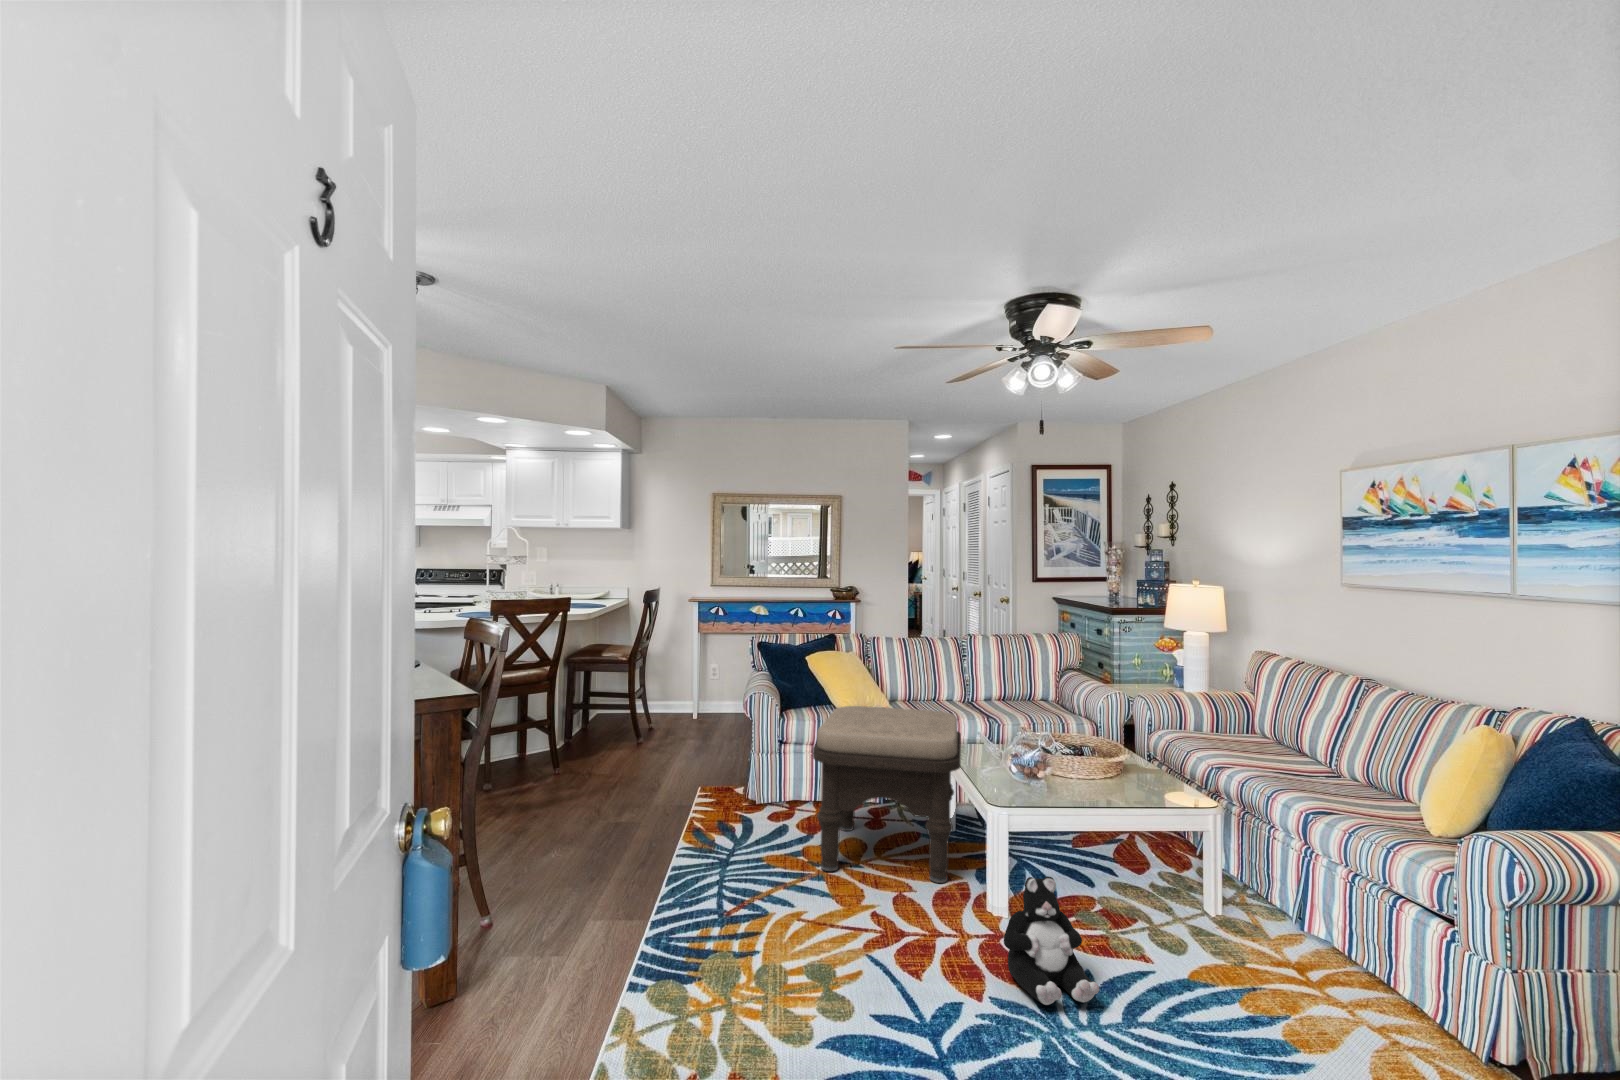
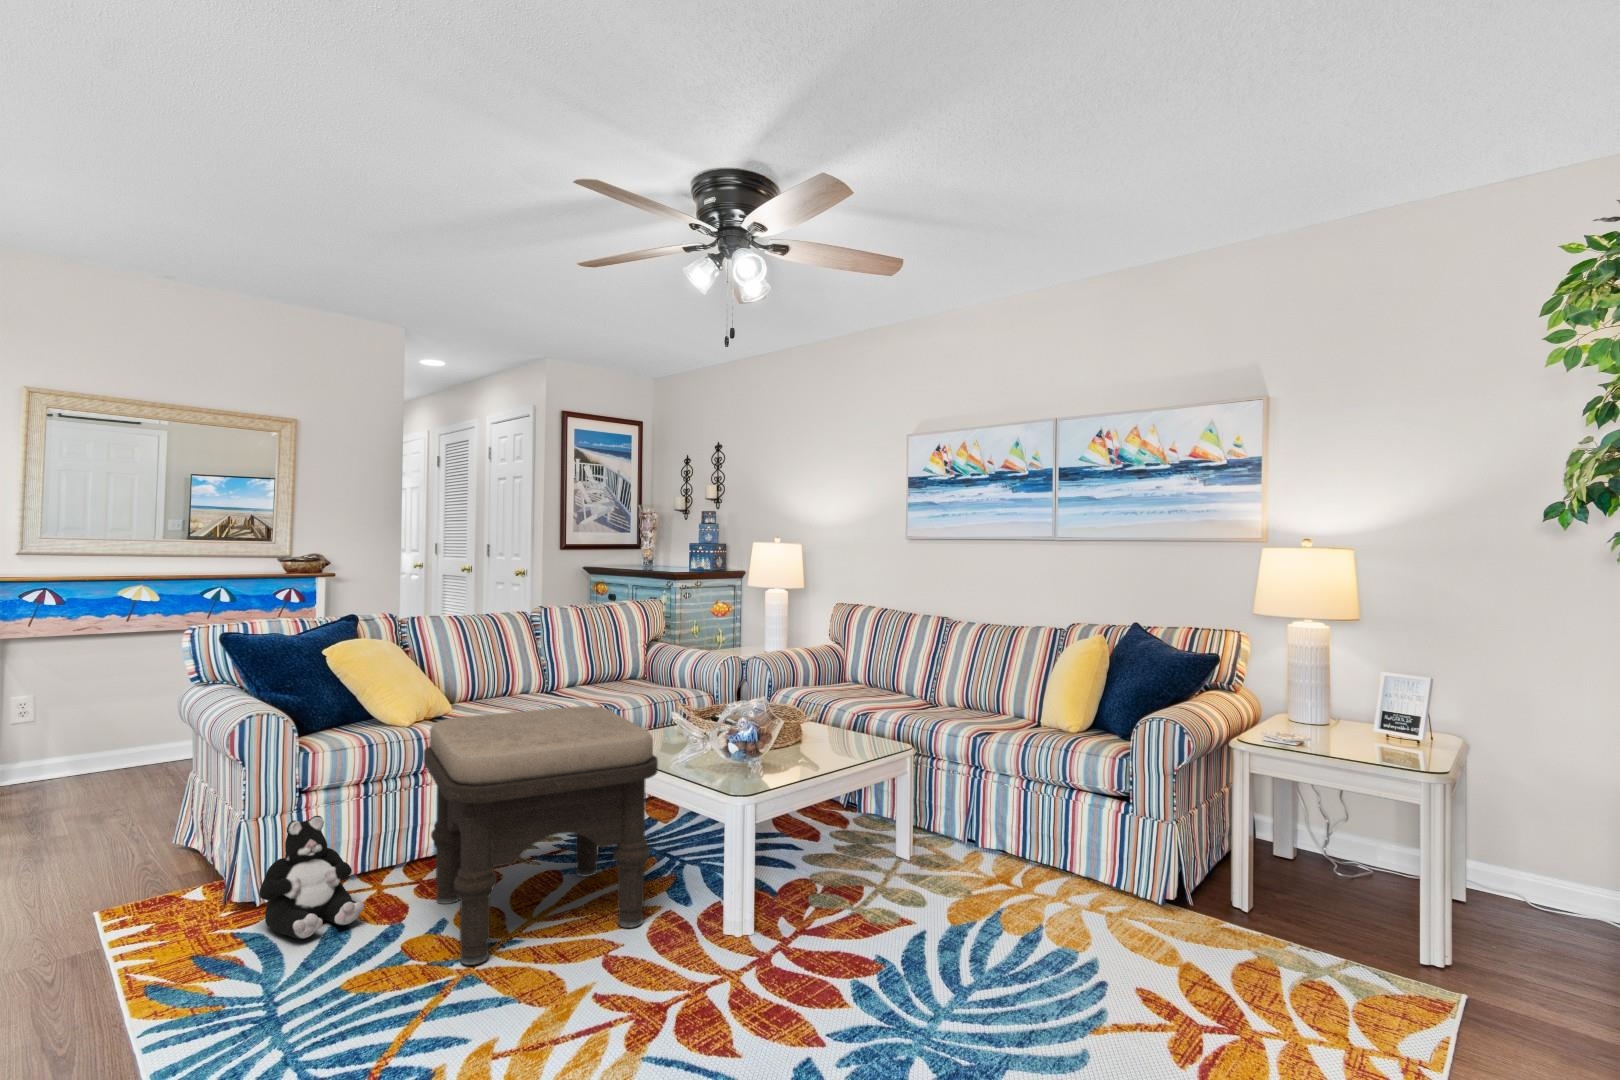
plush toy: present [1004,876,1099,1005] -> present [259,816,365,939]

